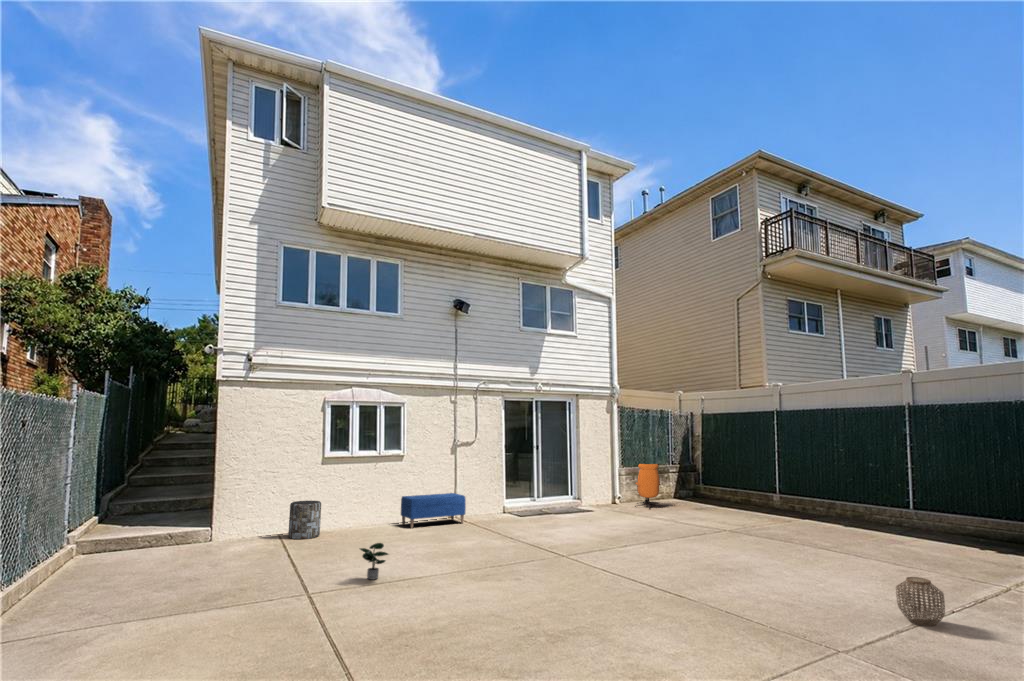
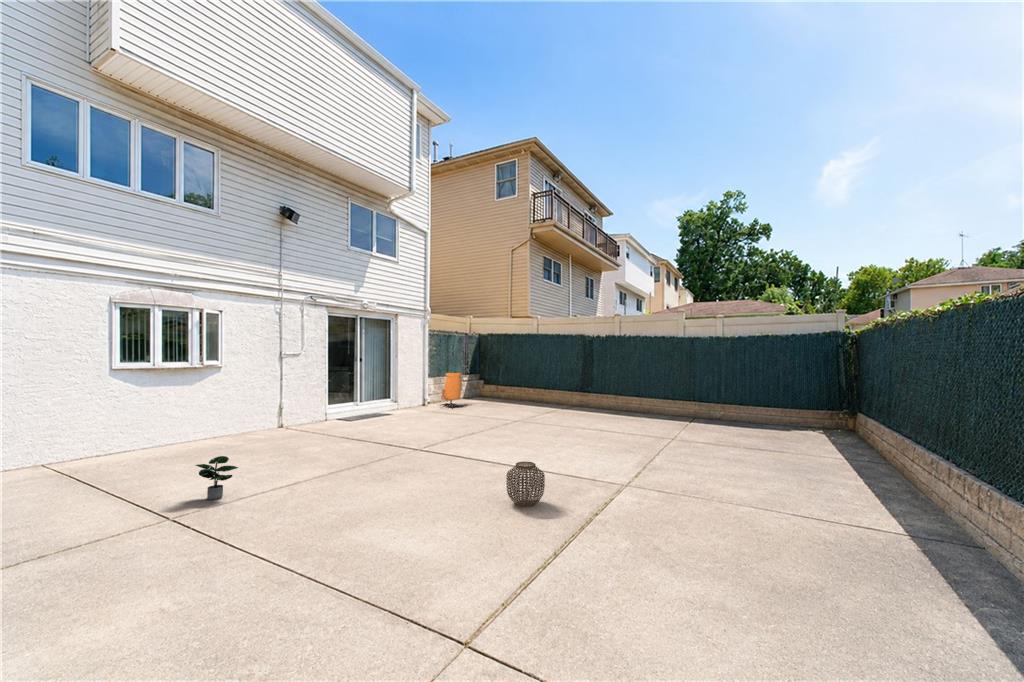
bench: present [401,493,466,528] -> none [217,403,294,440]
side table: present [288,501,321,539] -> none [57,418,110,465]
woven basket: present [896,577,945,626] -> present [506,461,545,507]

